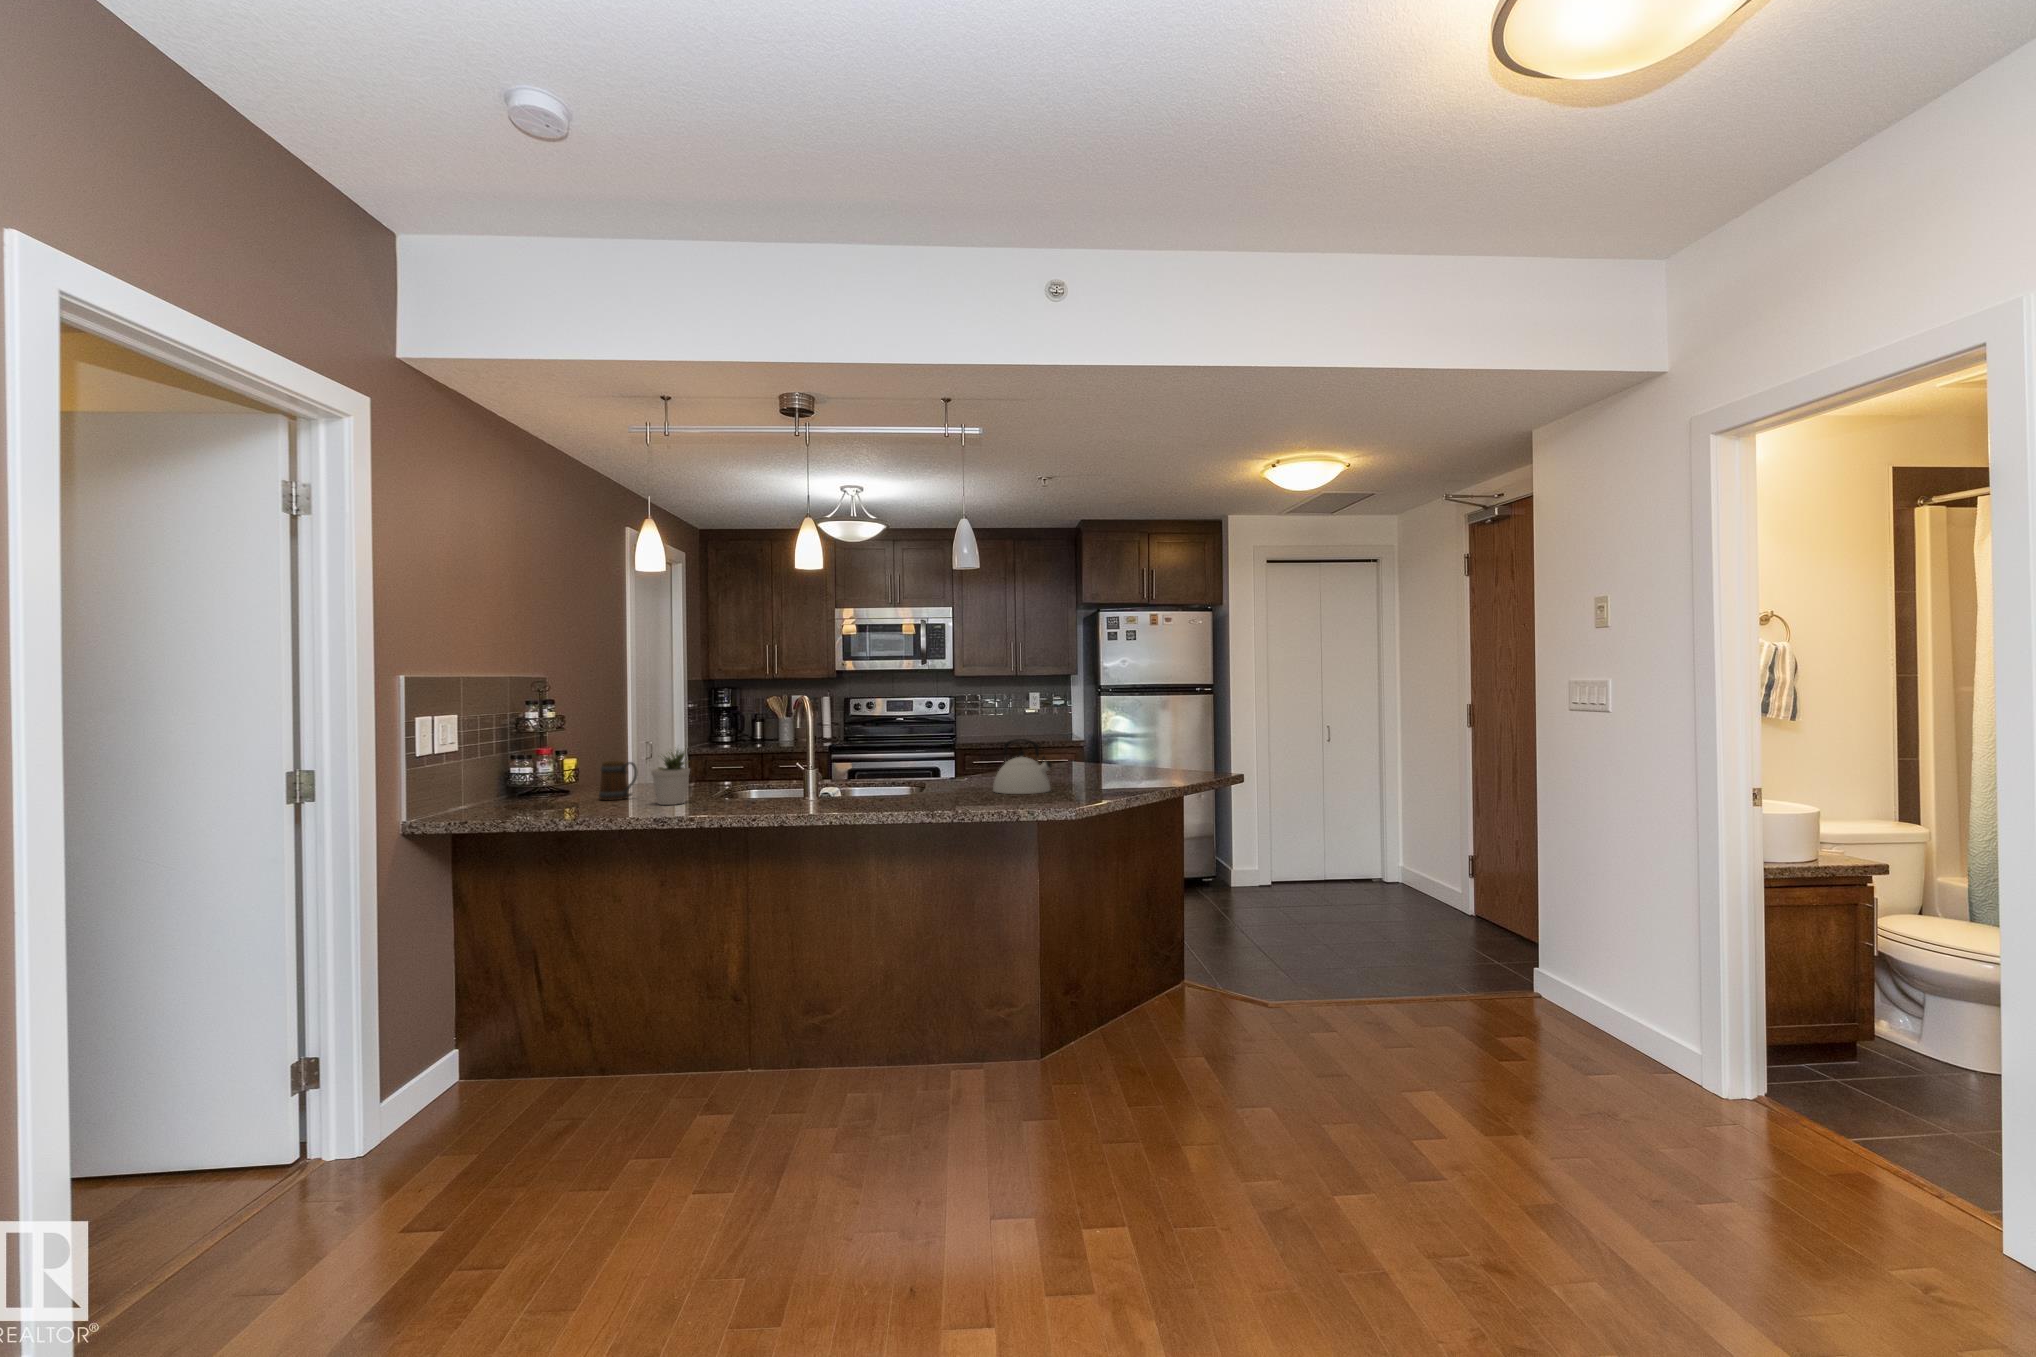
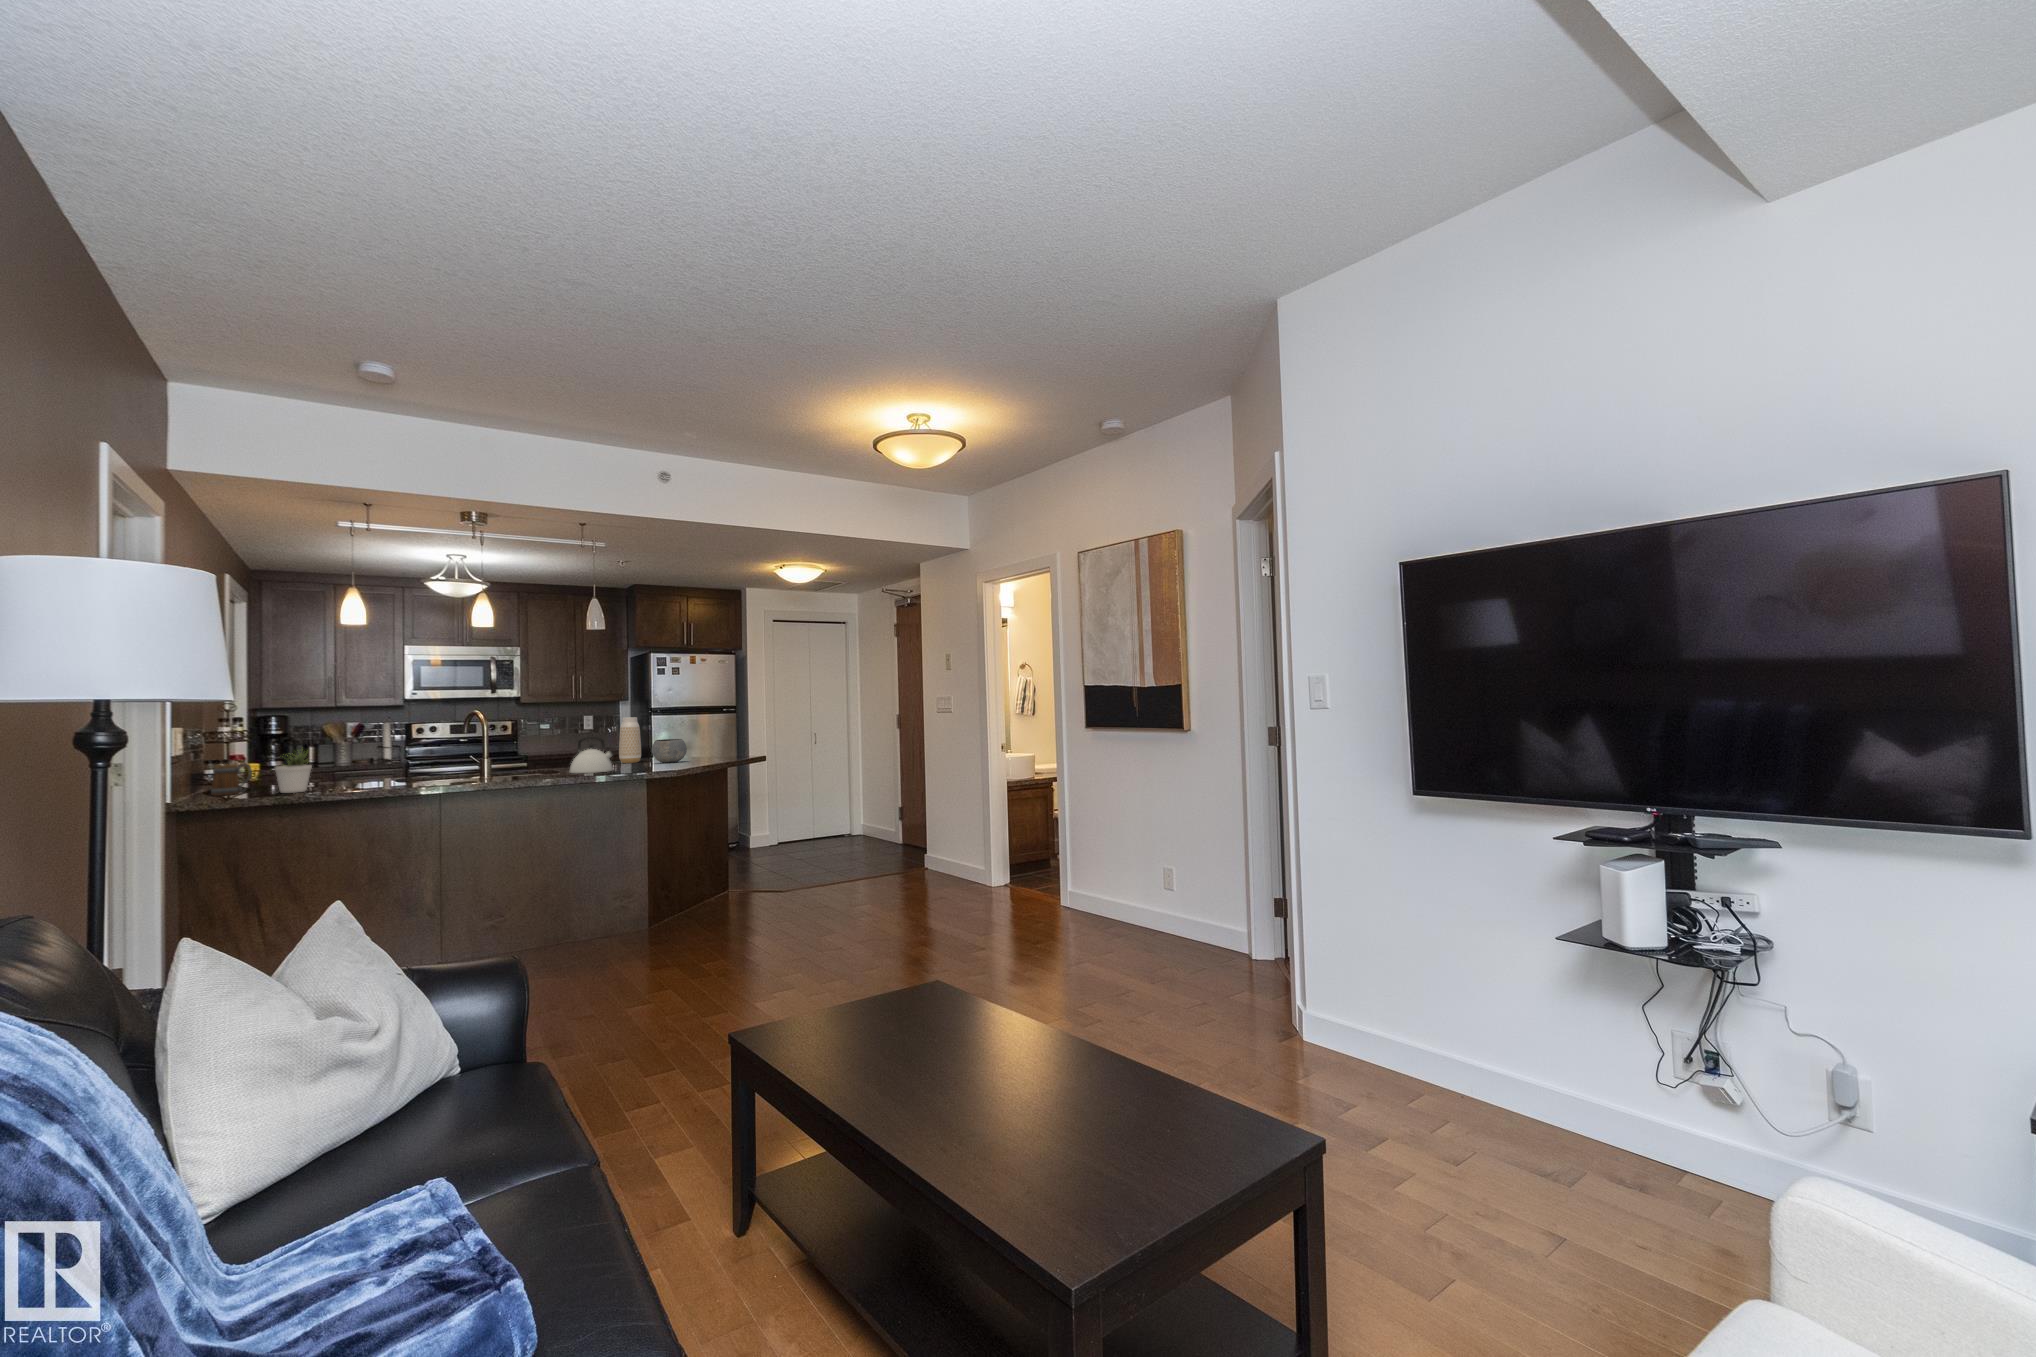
vase: none [1062,703,1091,768] -> present [619,717,641,763]
bowl: none [1105,738,1153,774] -> present [652,739,687,763]

